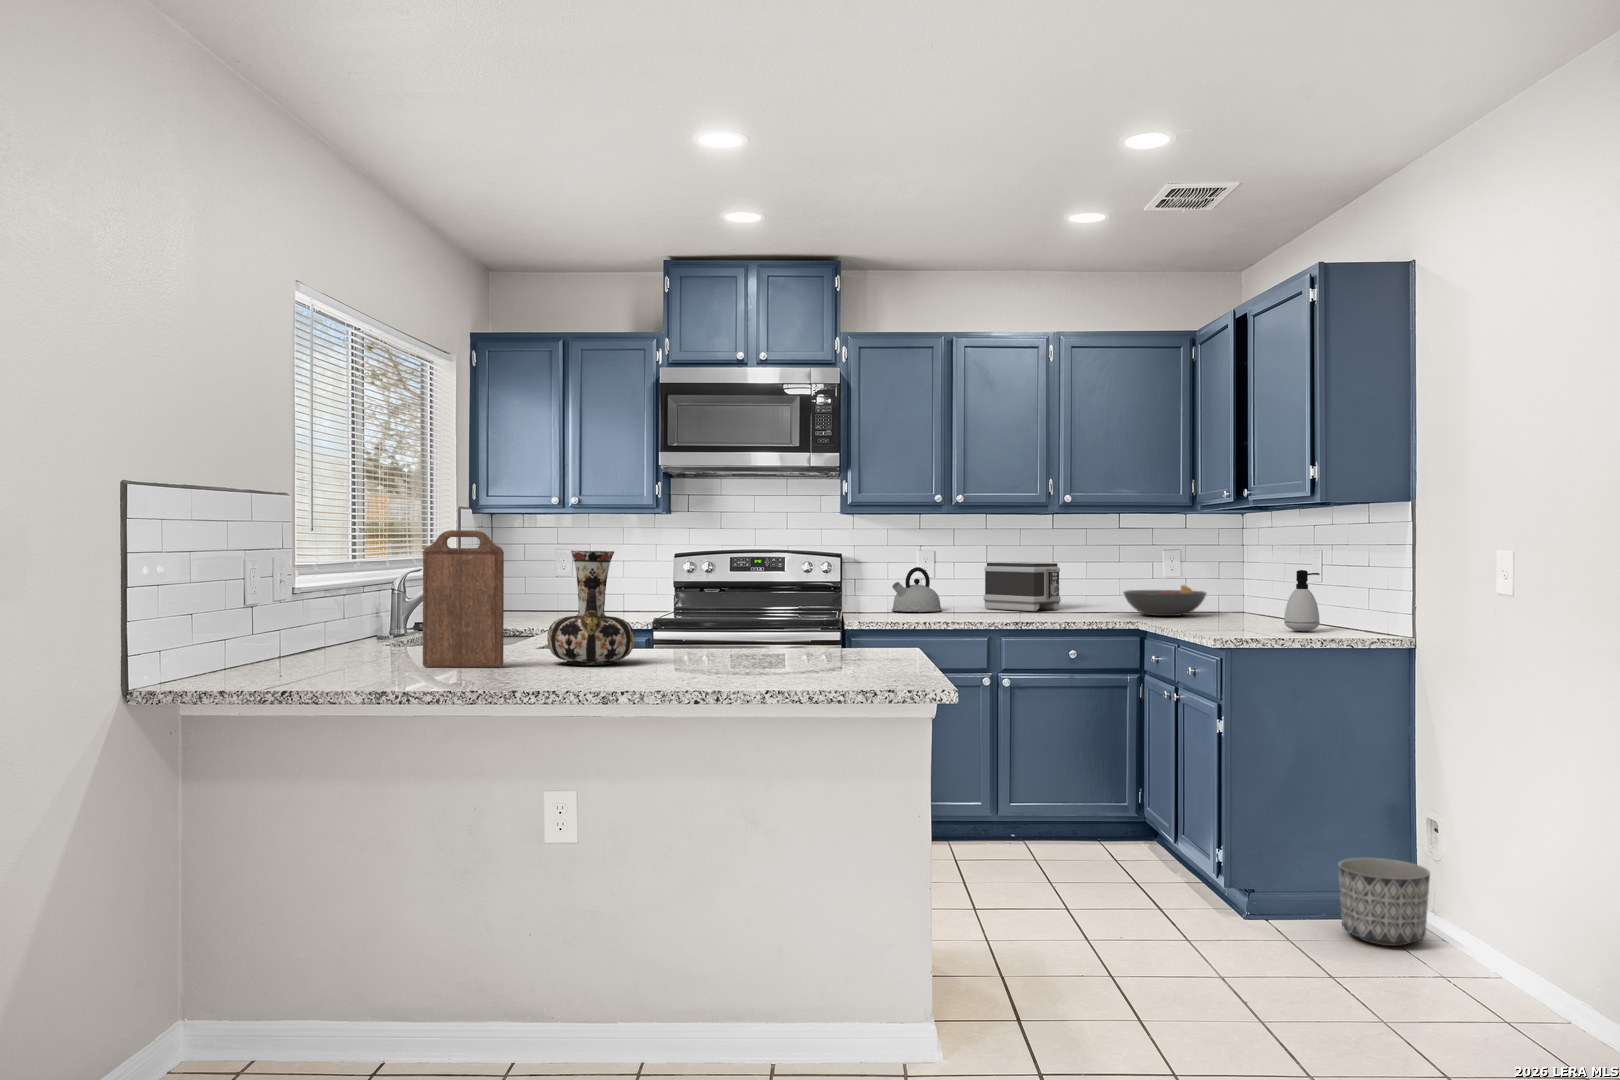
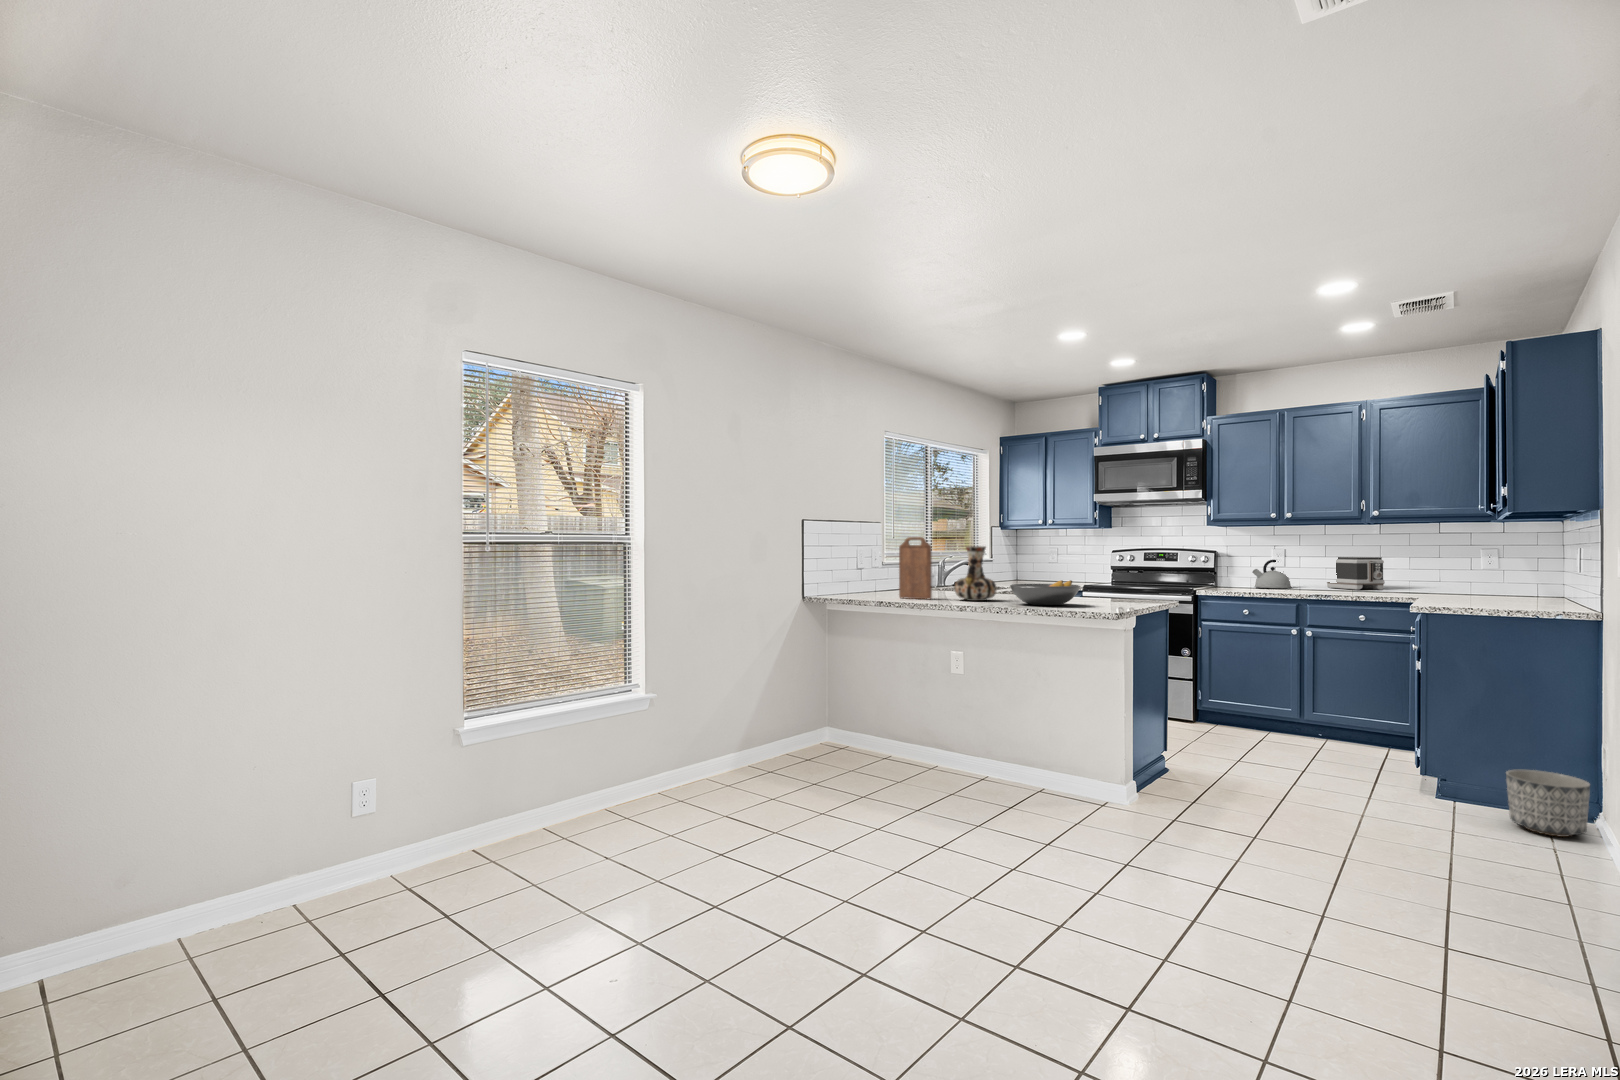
soap dispenser: present [1285,570,1320,631] -> none [1516,561,1548,606]
fruit bowl: present [1123,585,1206,616] -> present [1010,580,1080,605]

